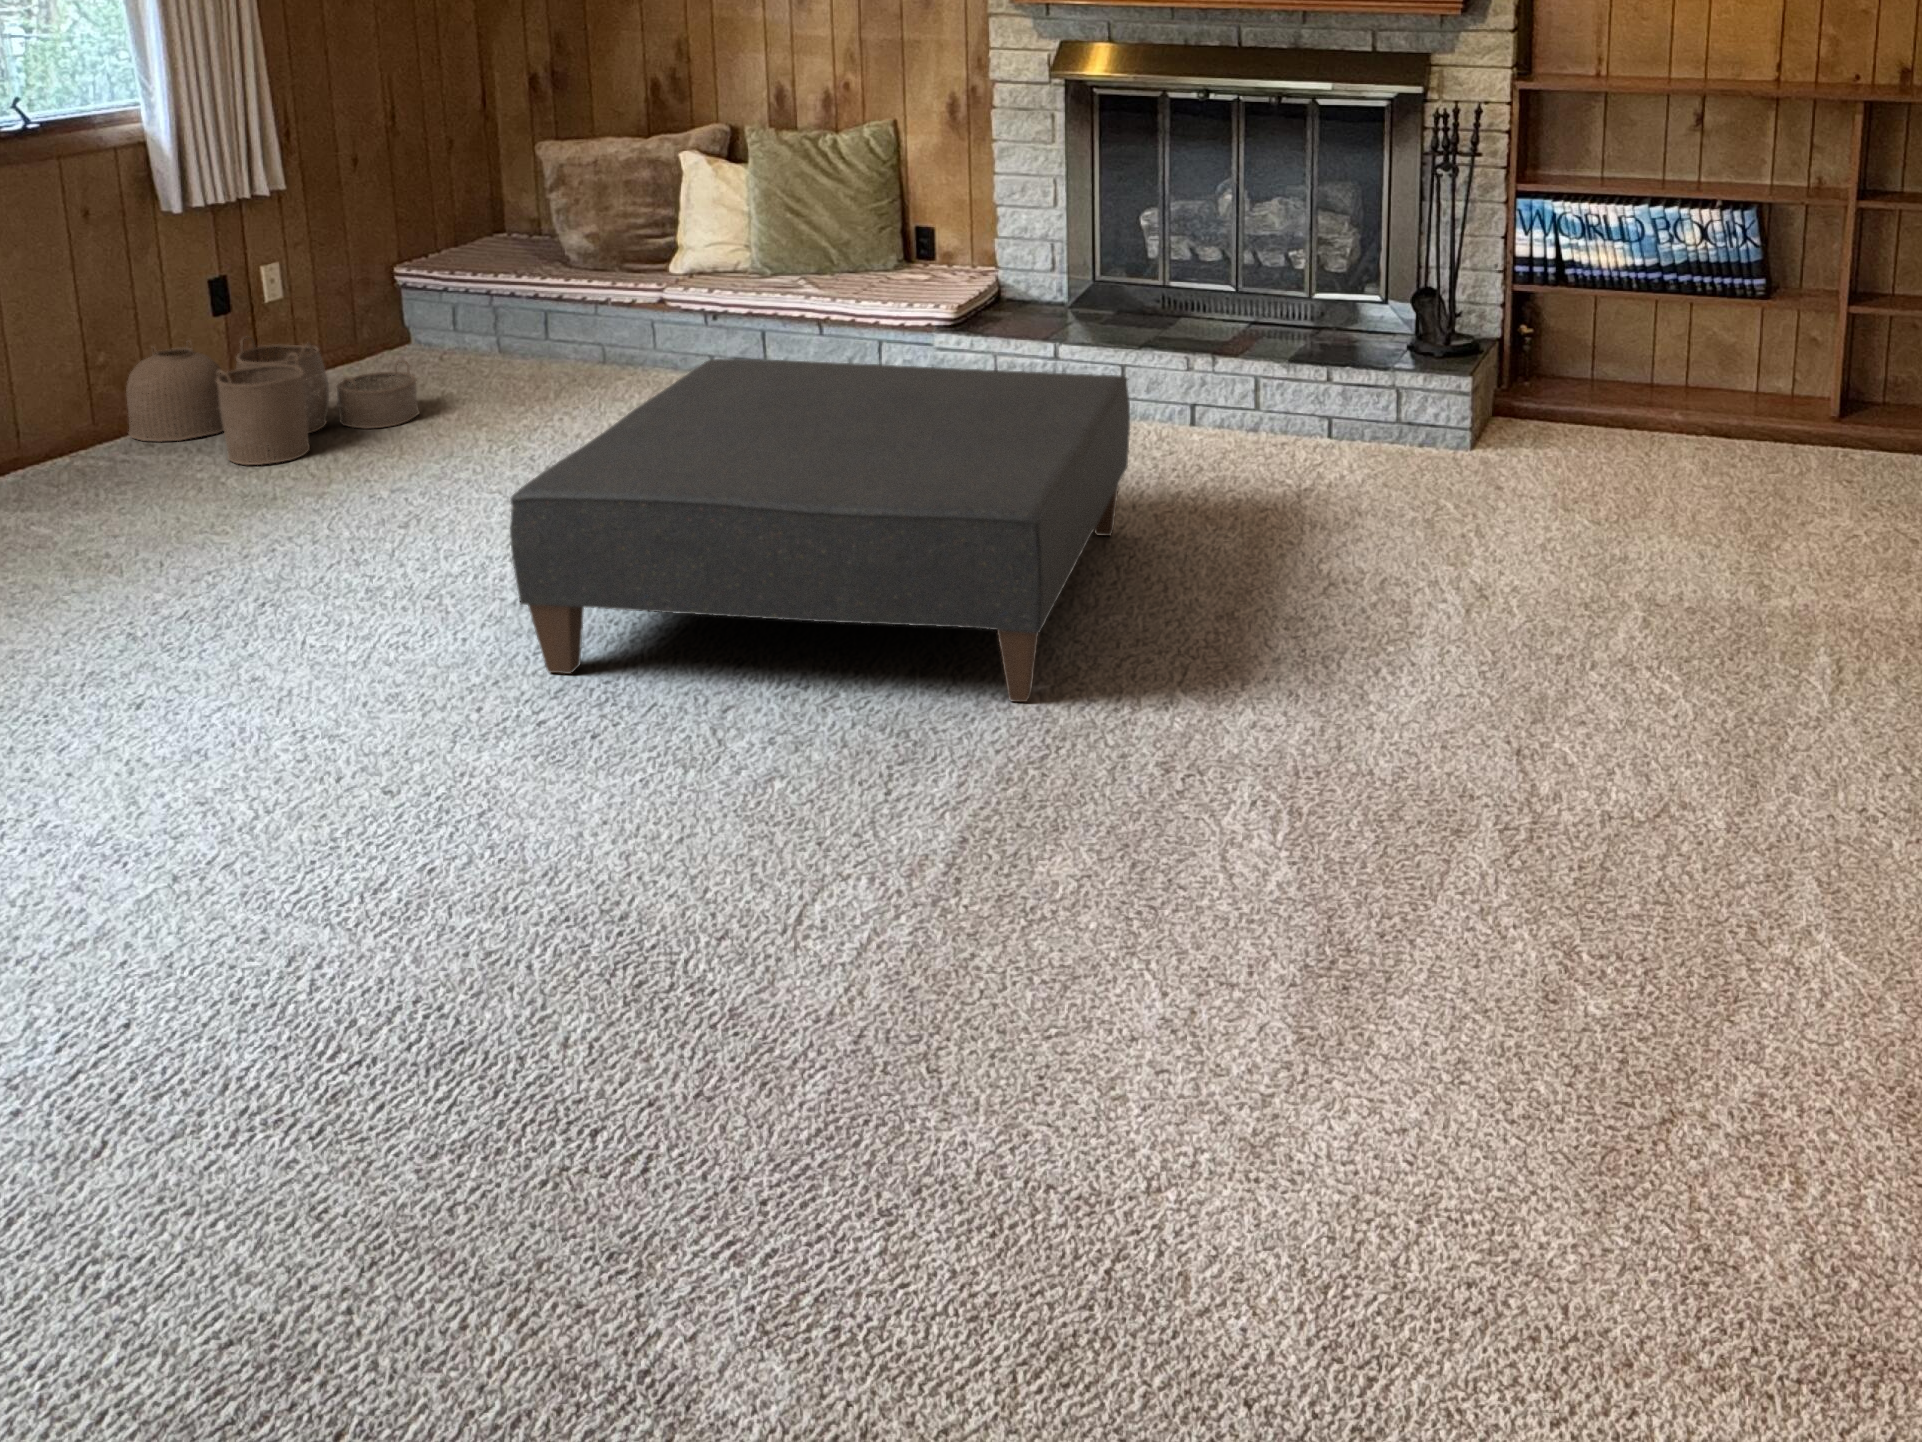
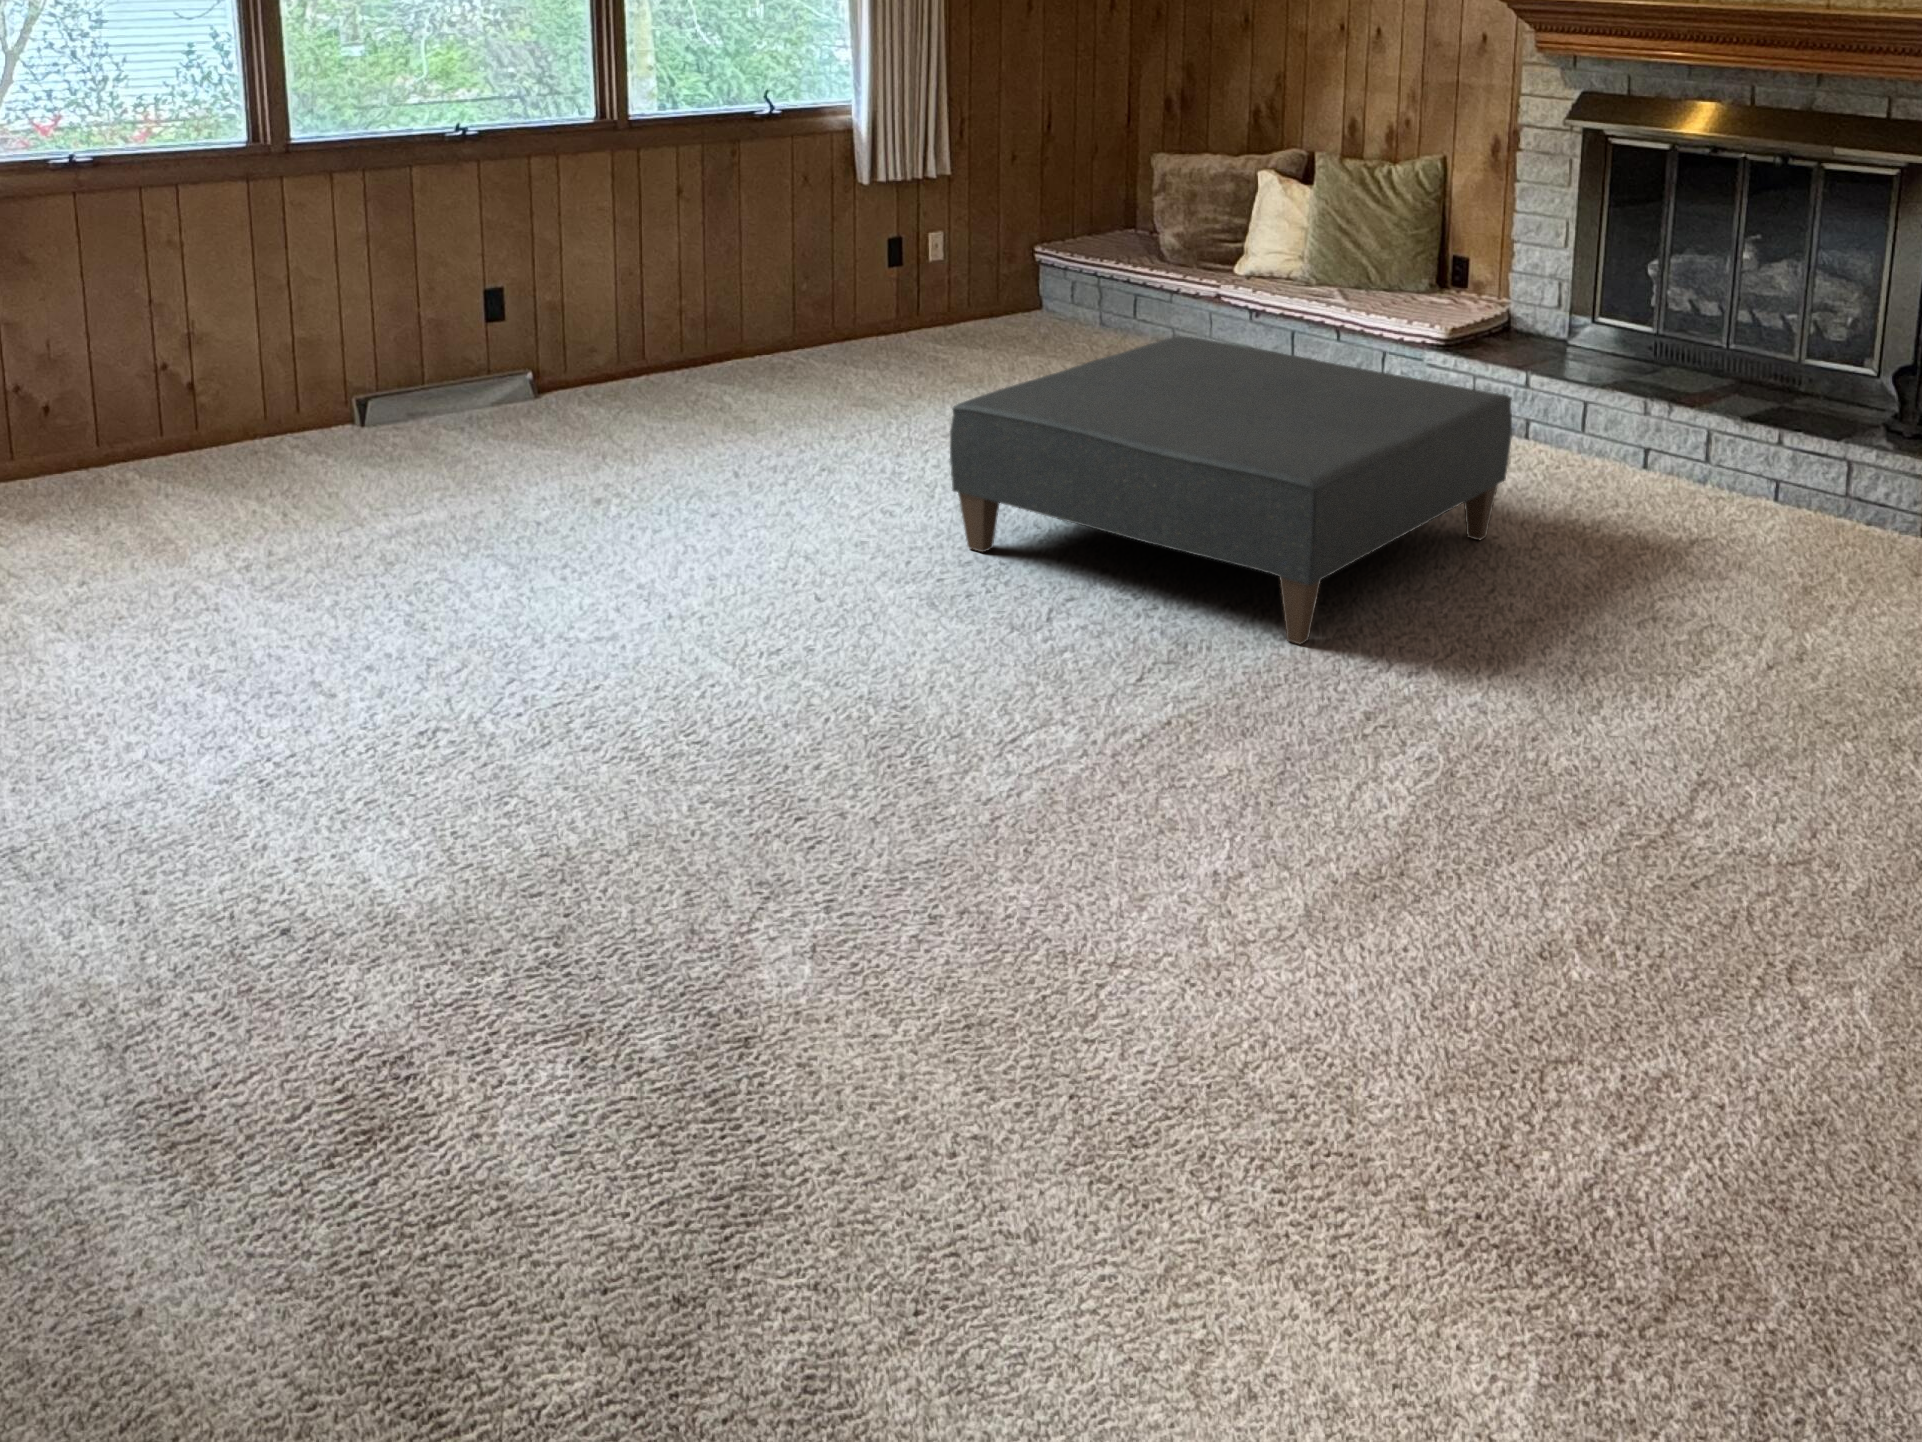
woven basket: present [126,336,419,465] -> none [813,281,1008,379]

